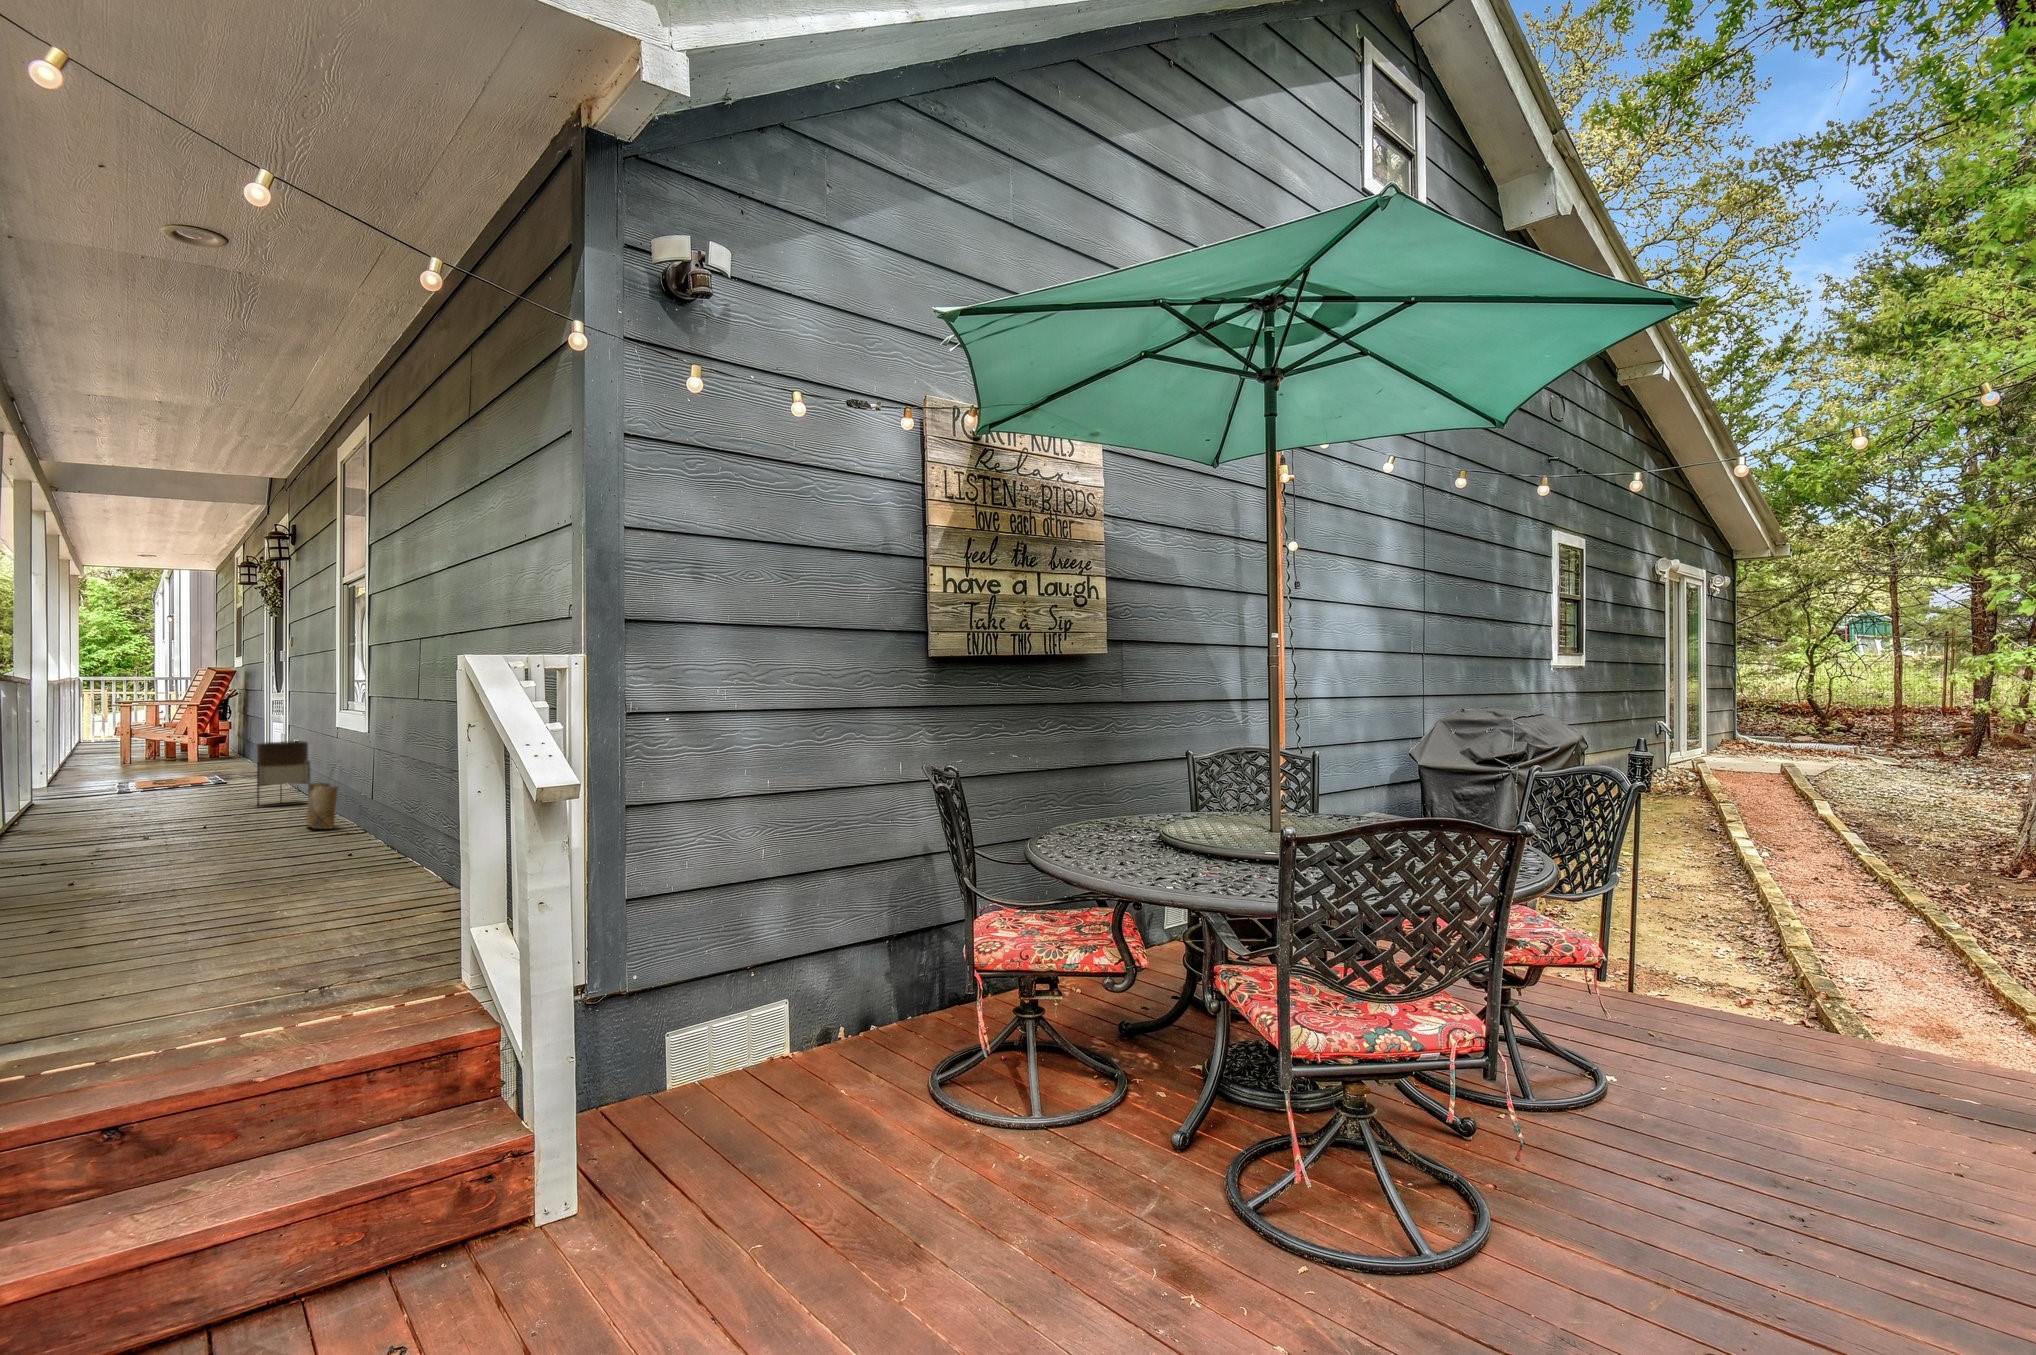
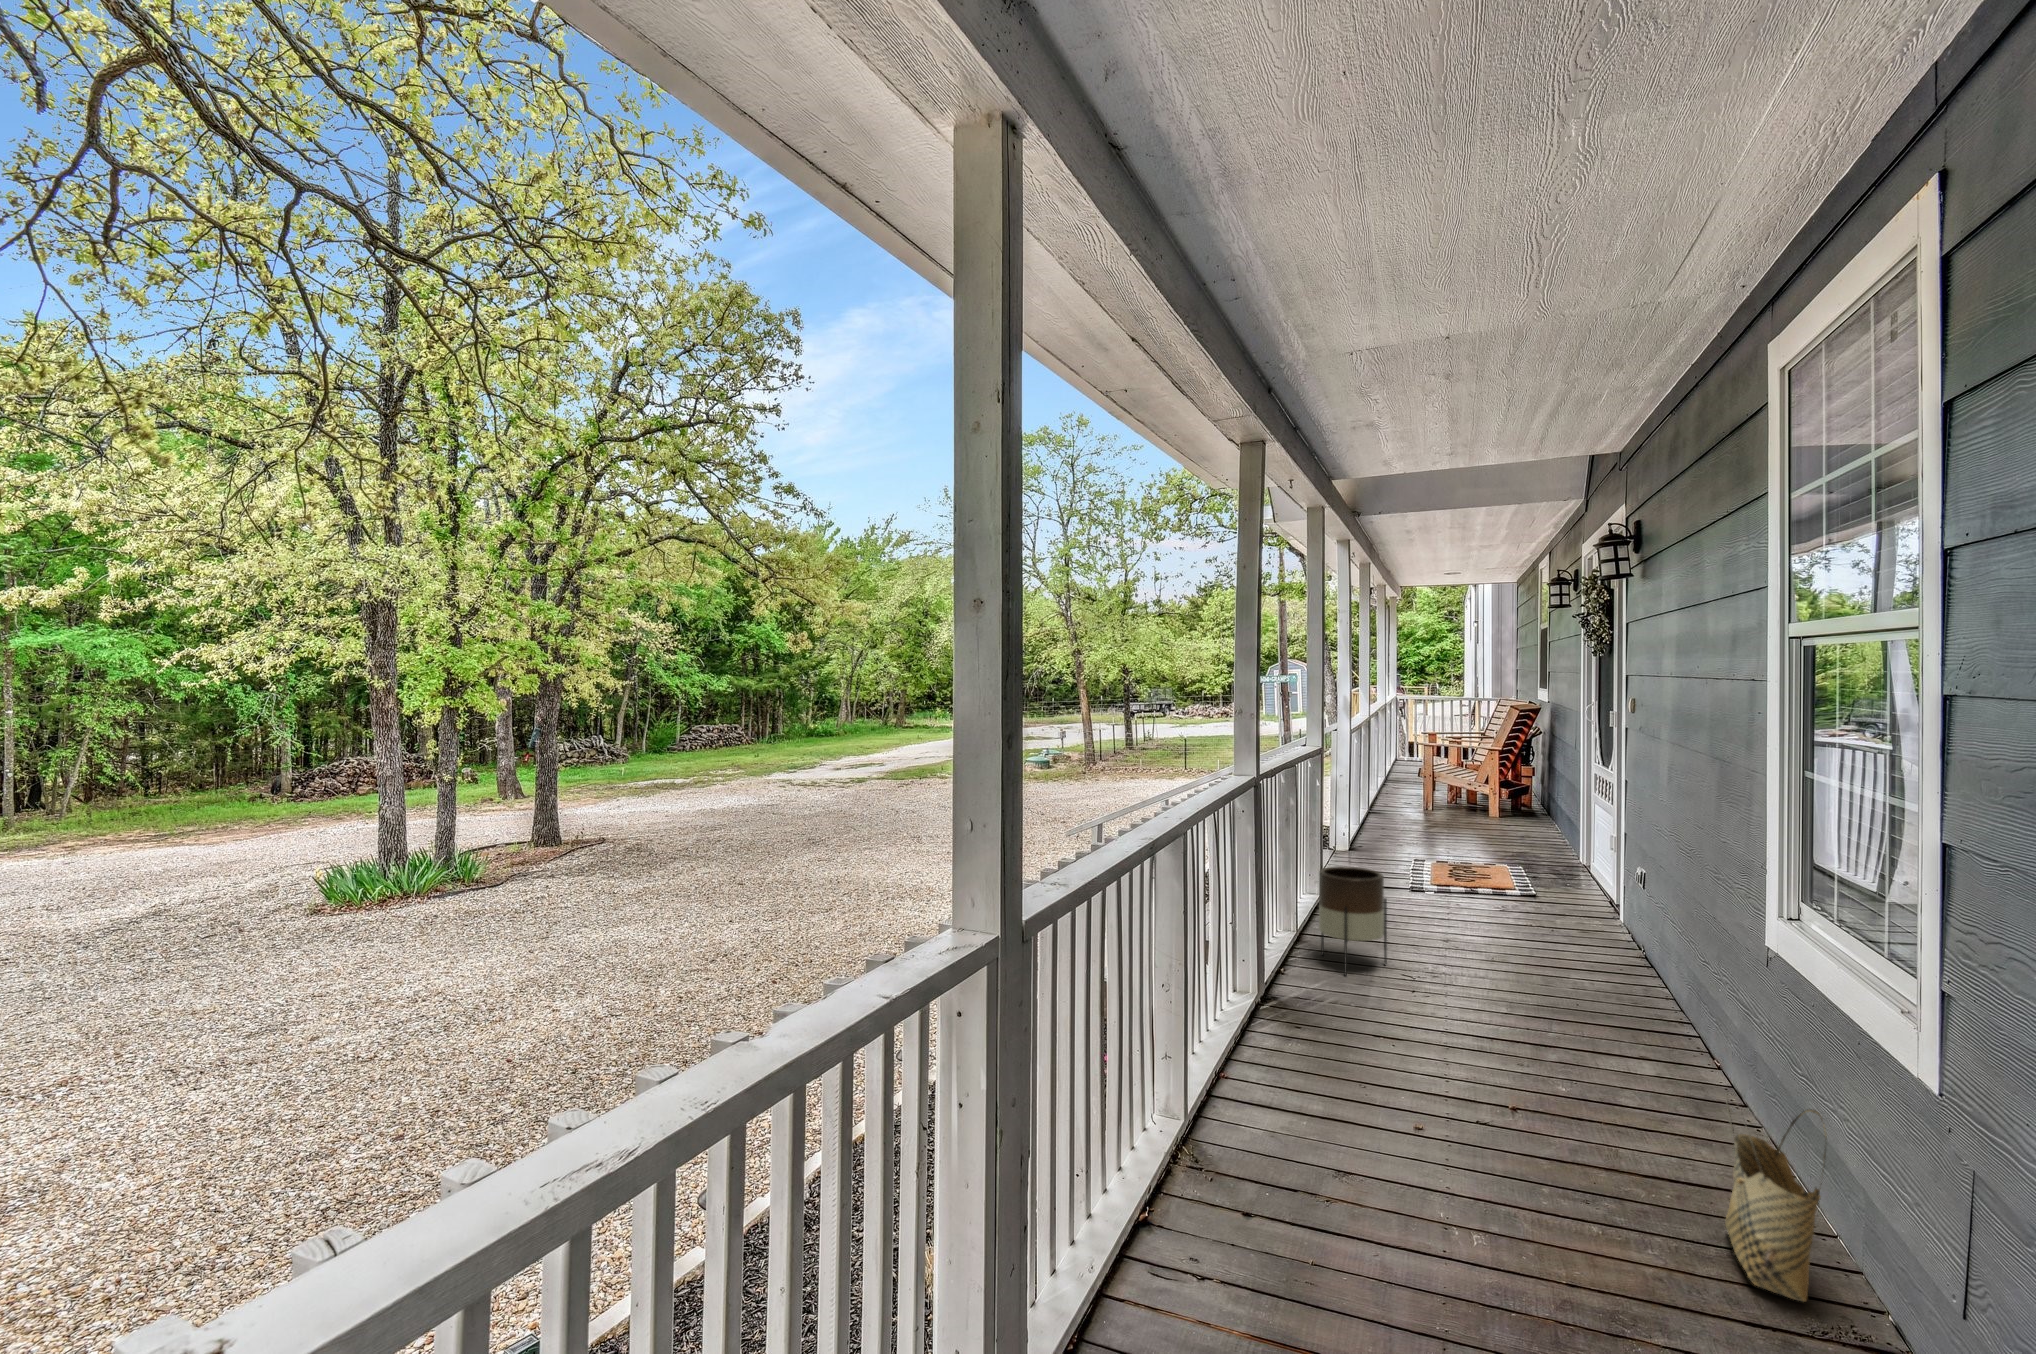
planter: present [257,741,310,807] -> present [1319,866,1387,975]

